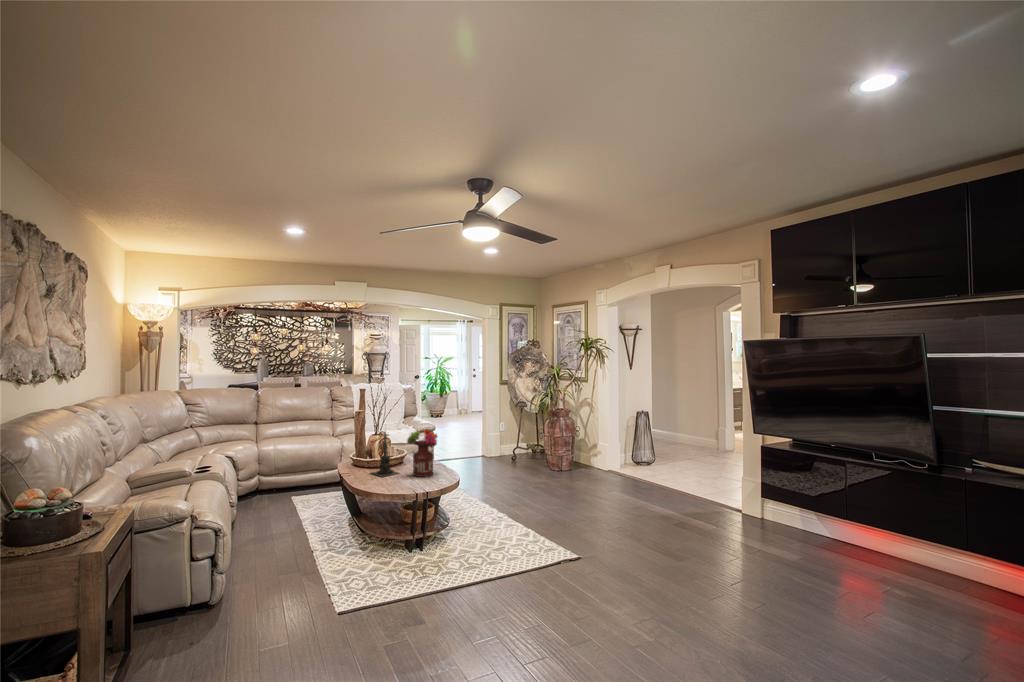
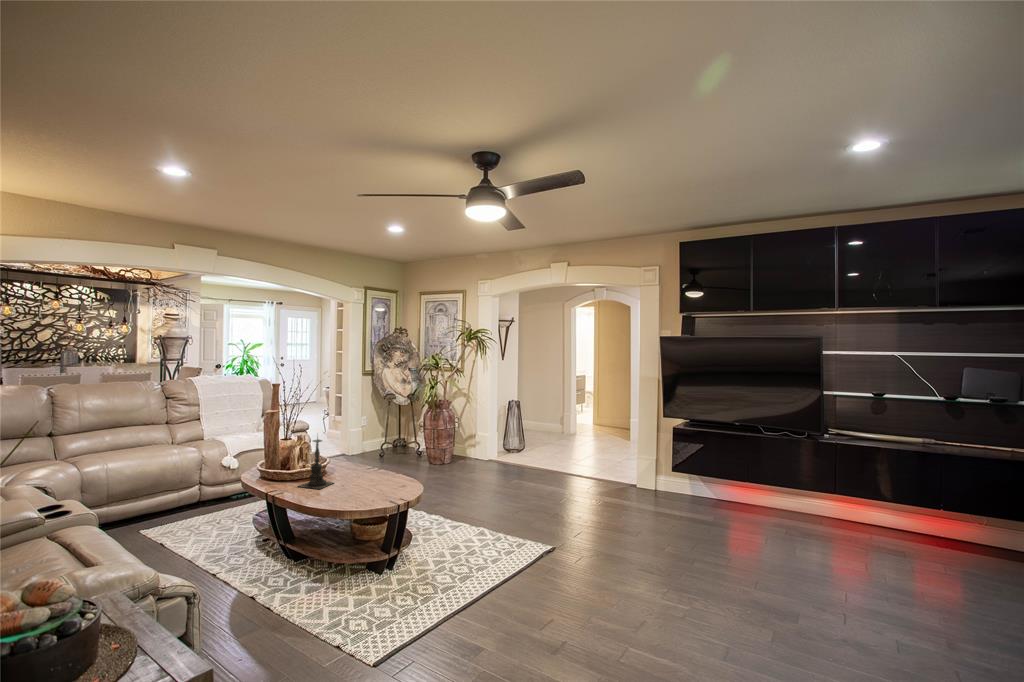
flower arrangement: present [407,429,437,477] -> none [348,431,385,484]

